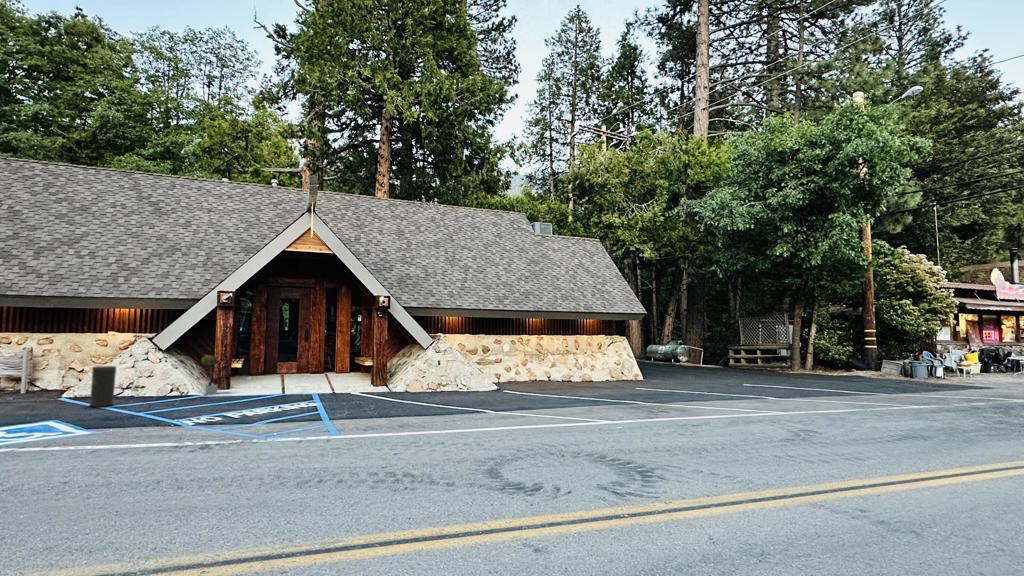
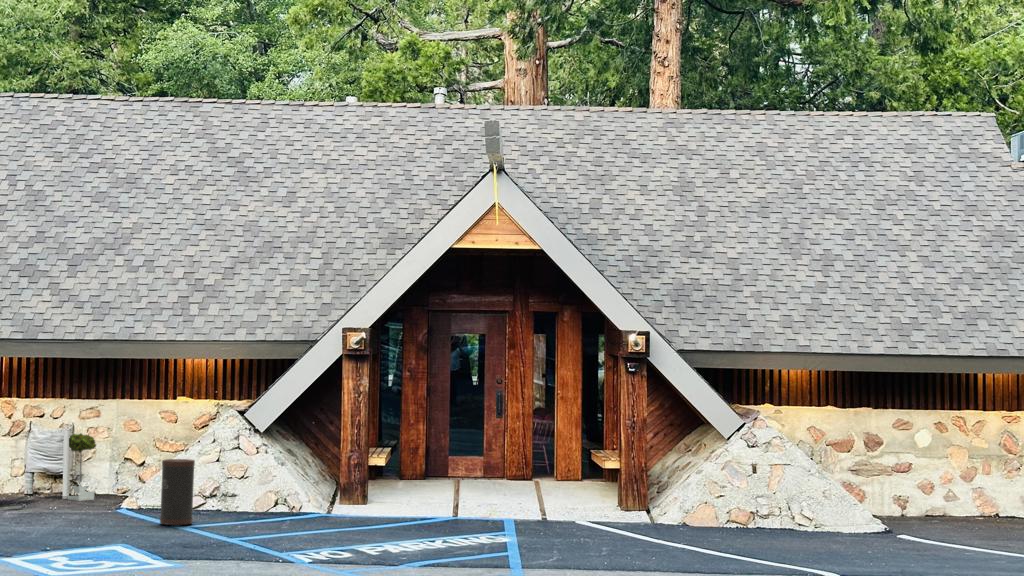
potted tree: present [202,355,219,395] -> present [68,433,96,501]

